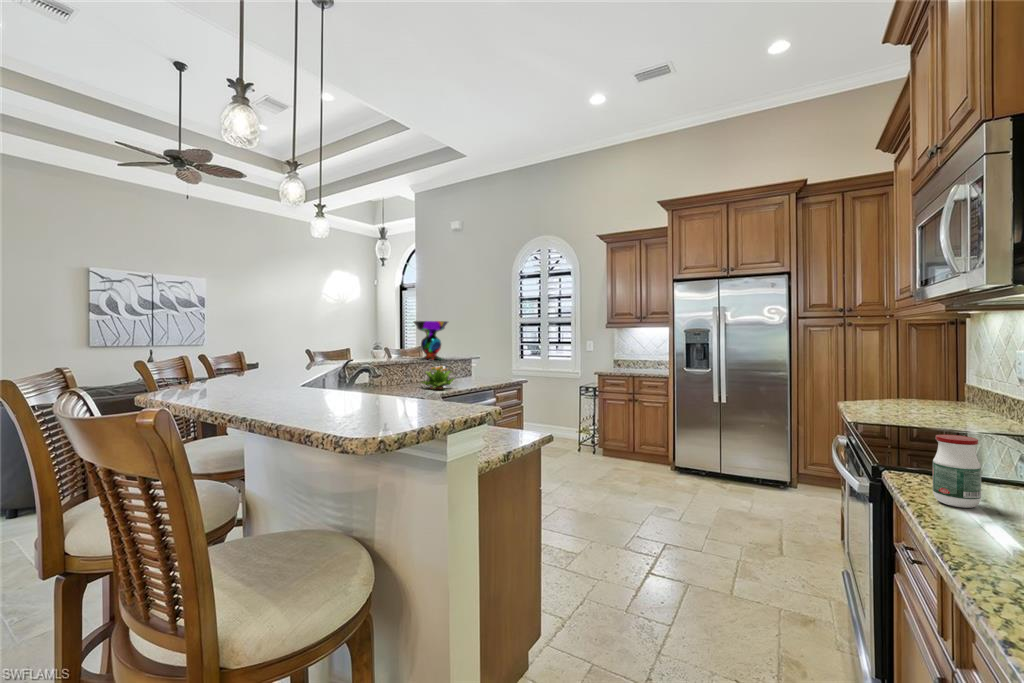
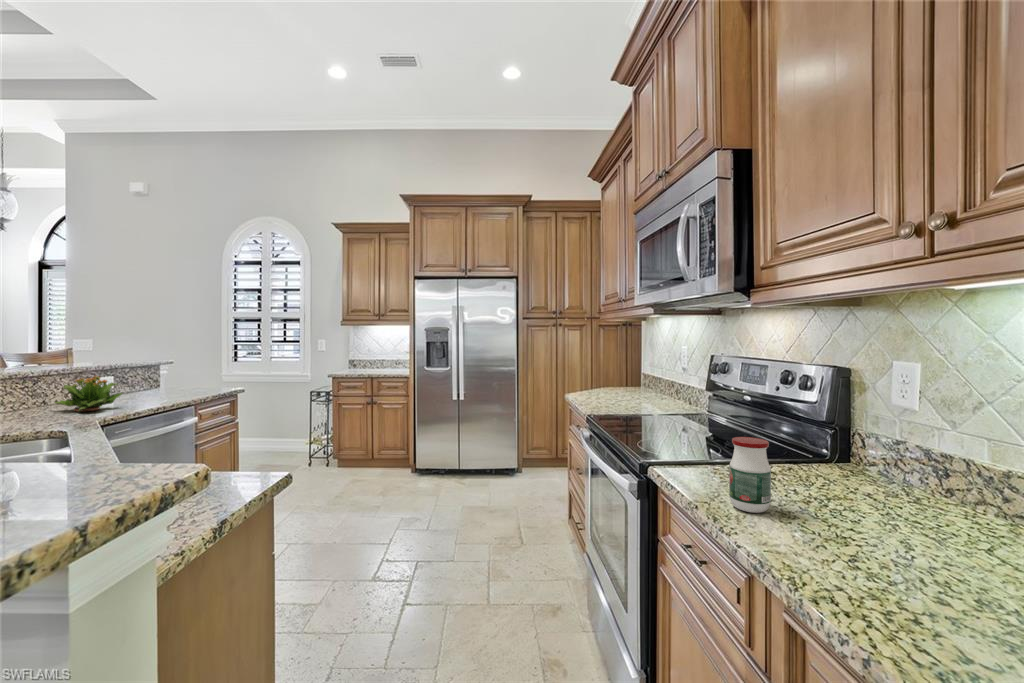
decorative bowl: present [414,321,448,360] -> none [45,311,116,368]

